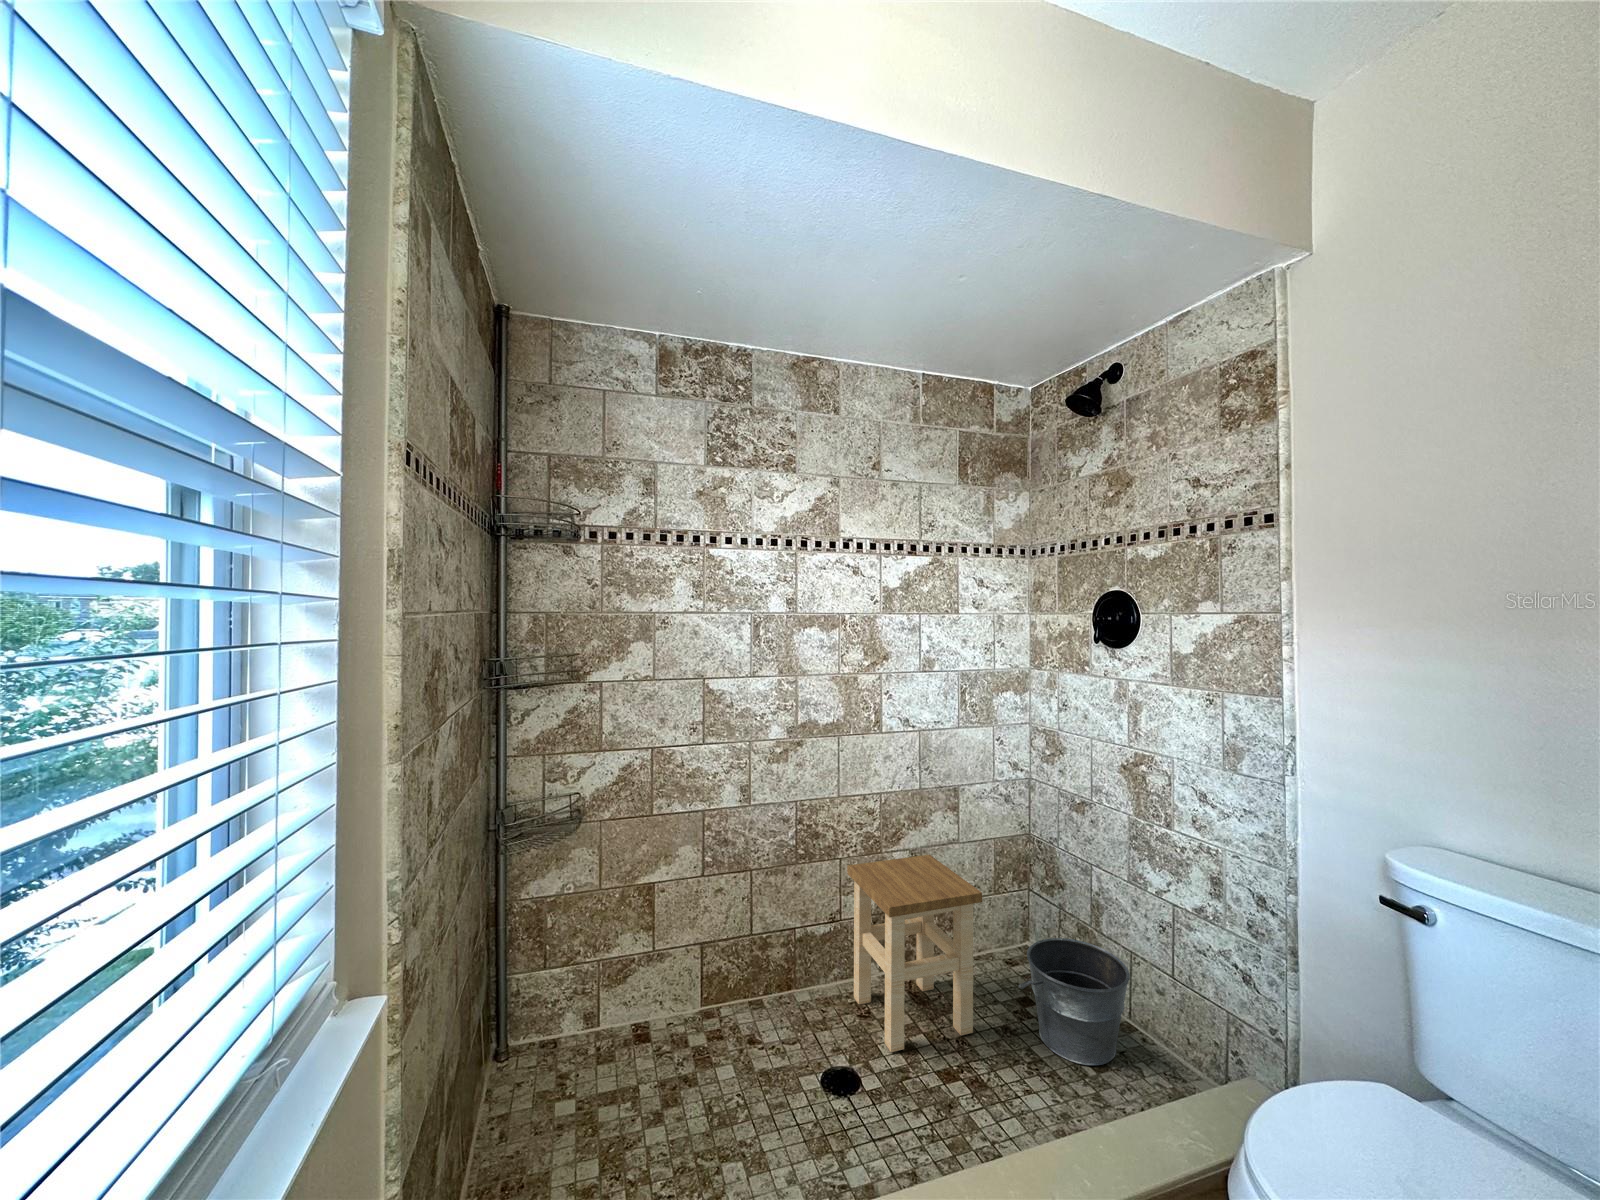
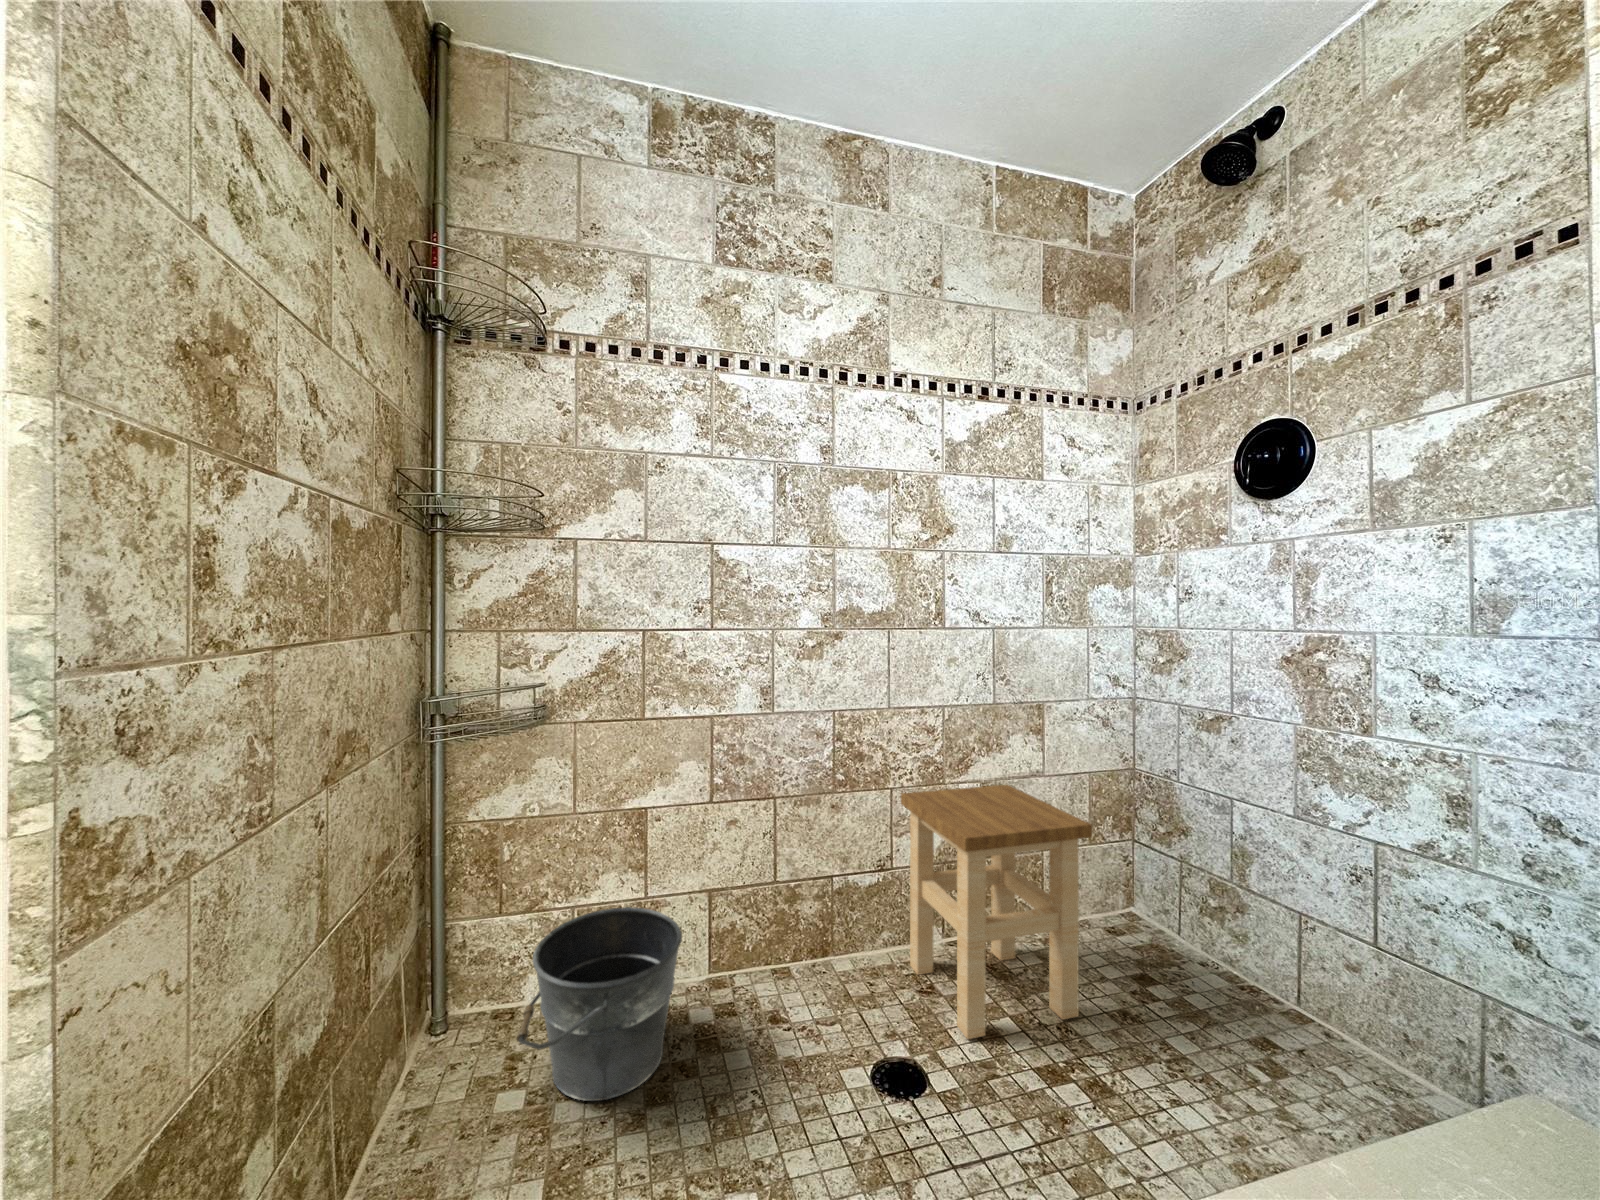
bucket: present [1018,938,1130,1065] -> present [517,907,682,1101]

